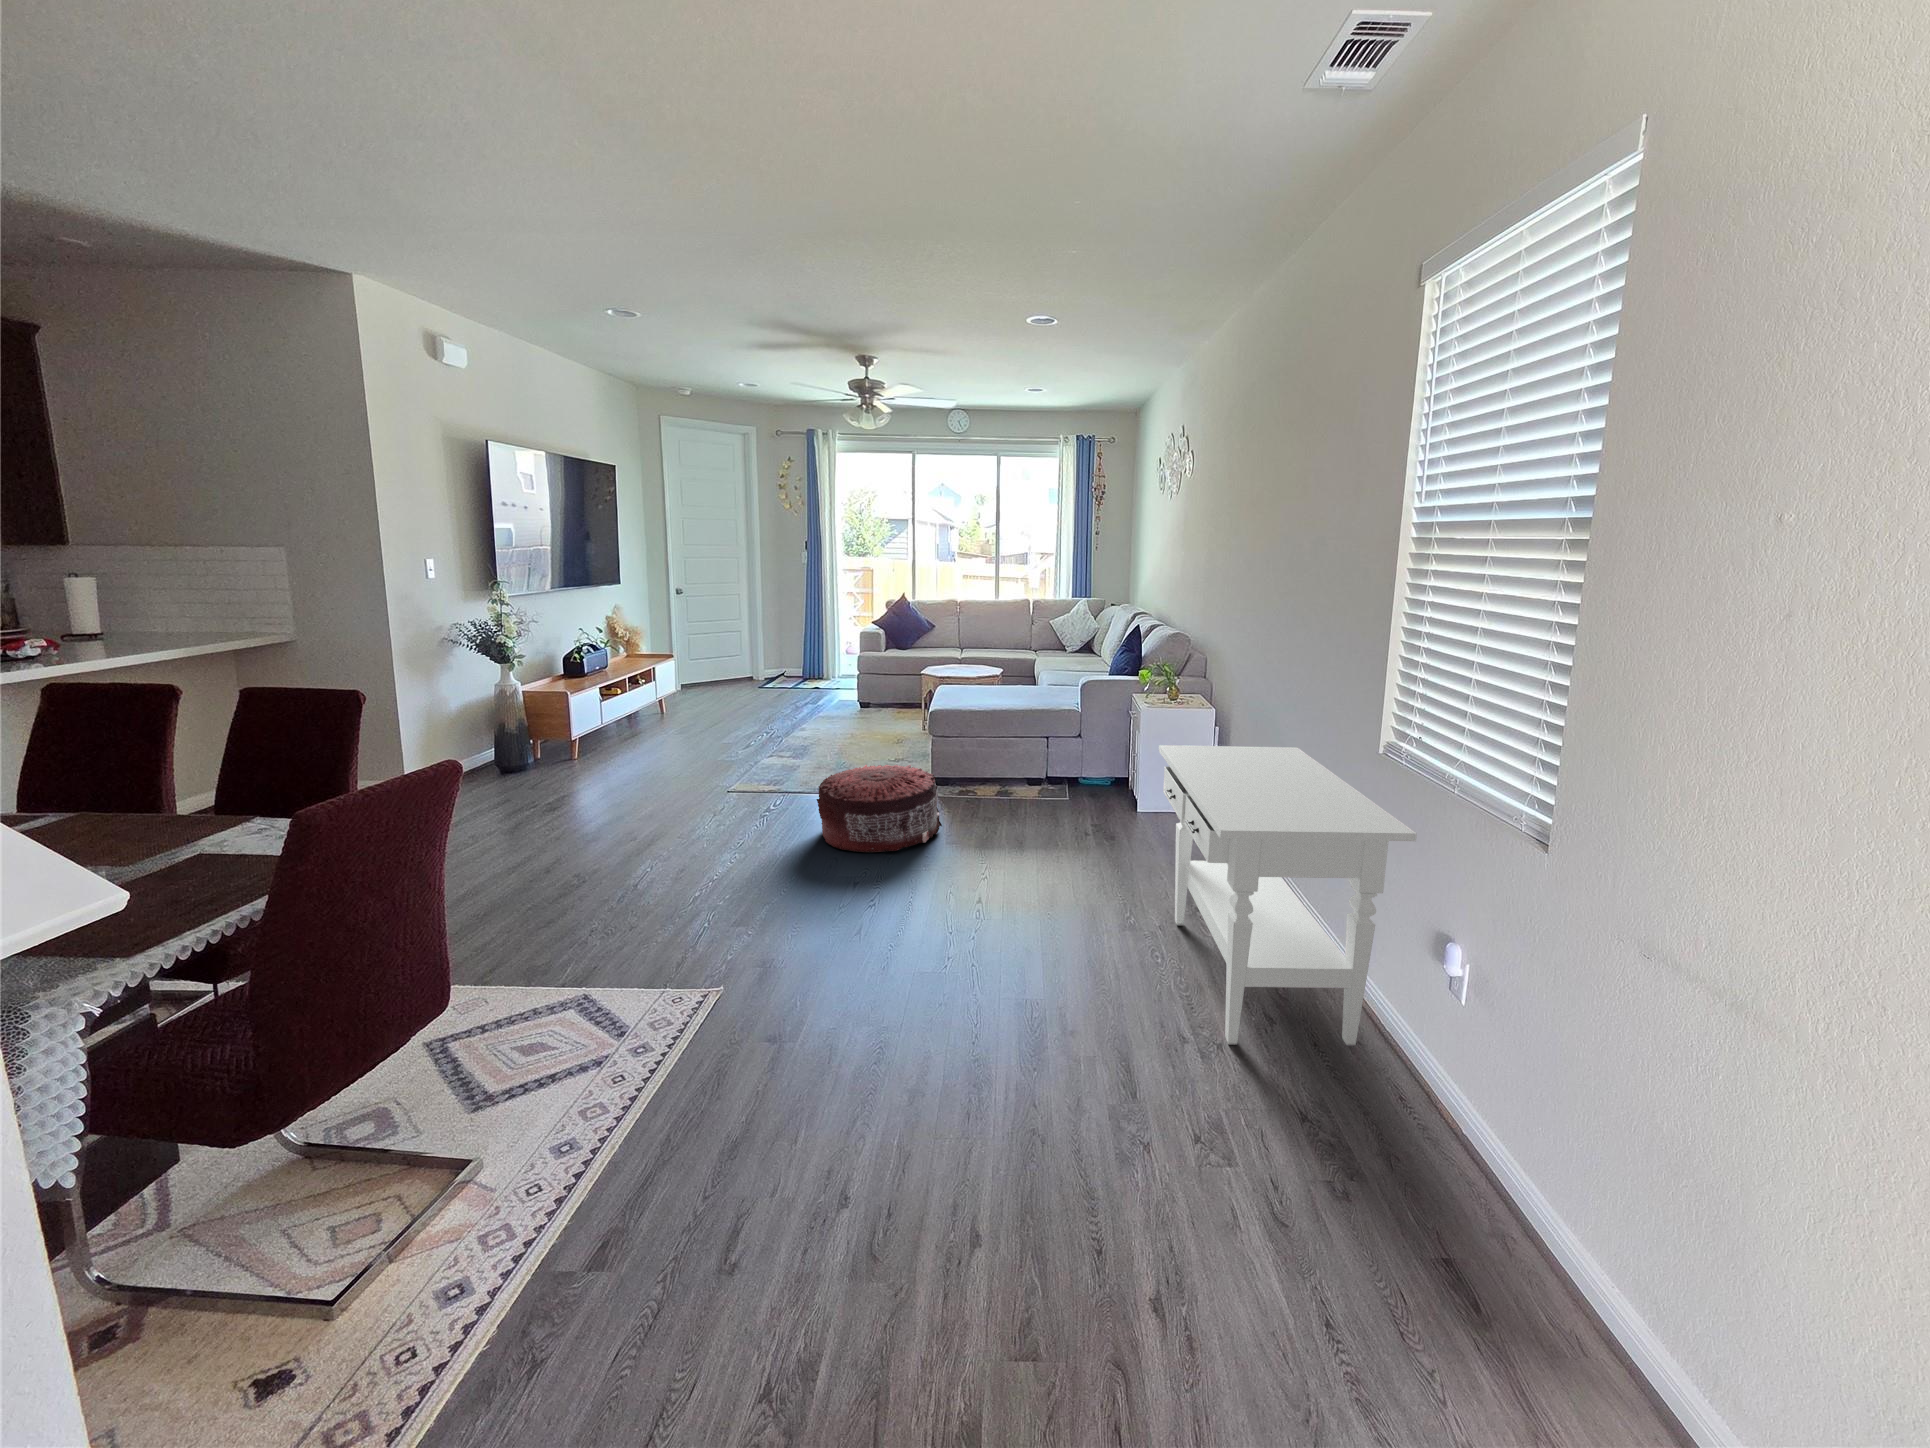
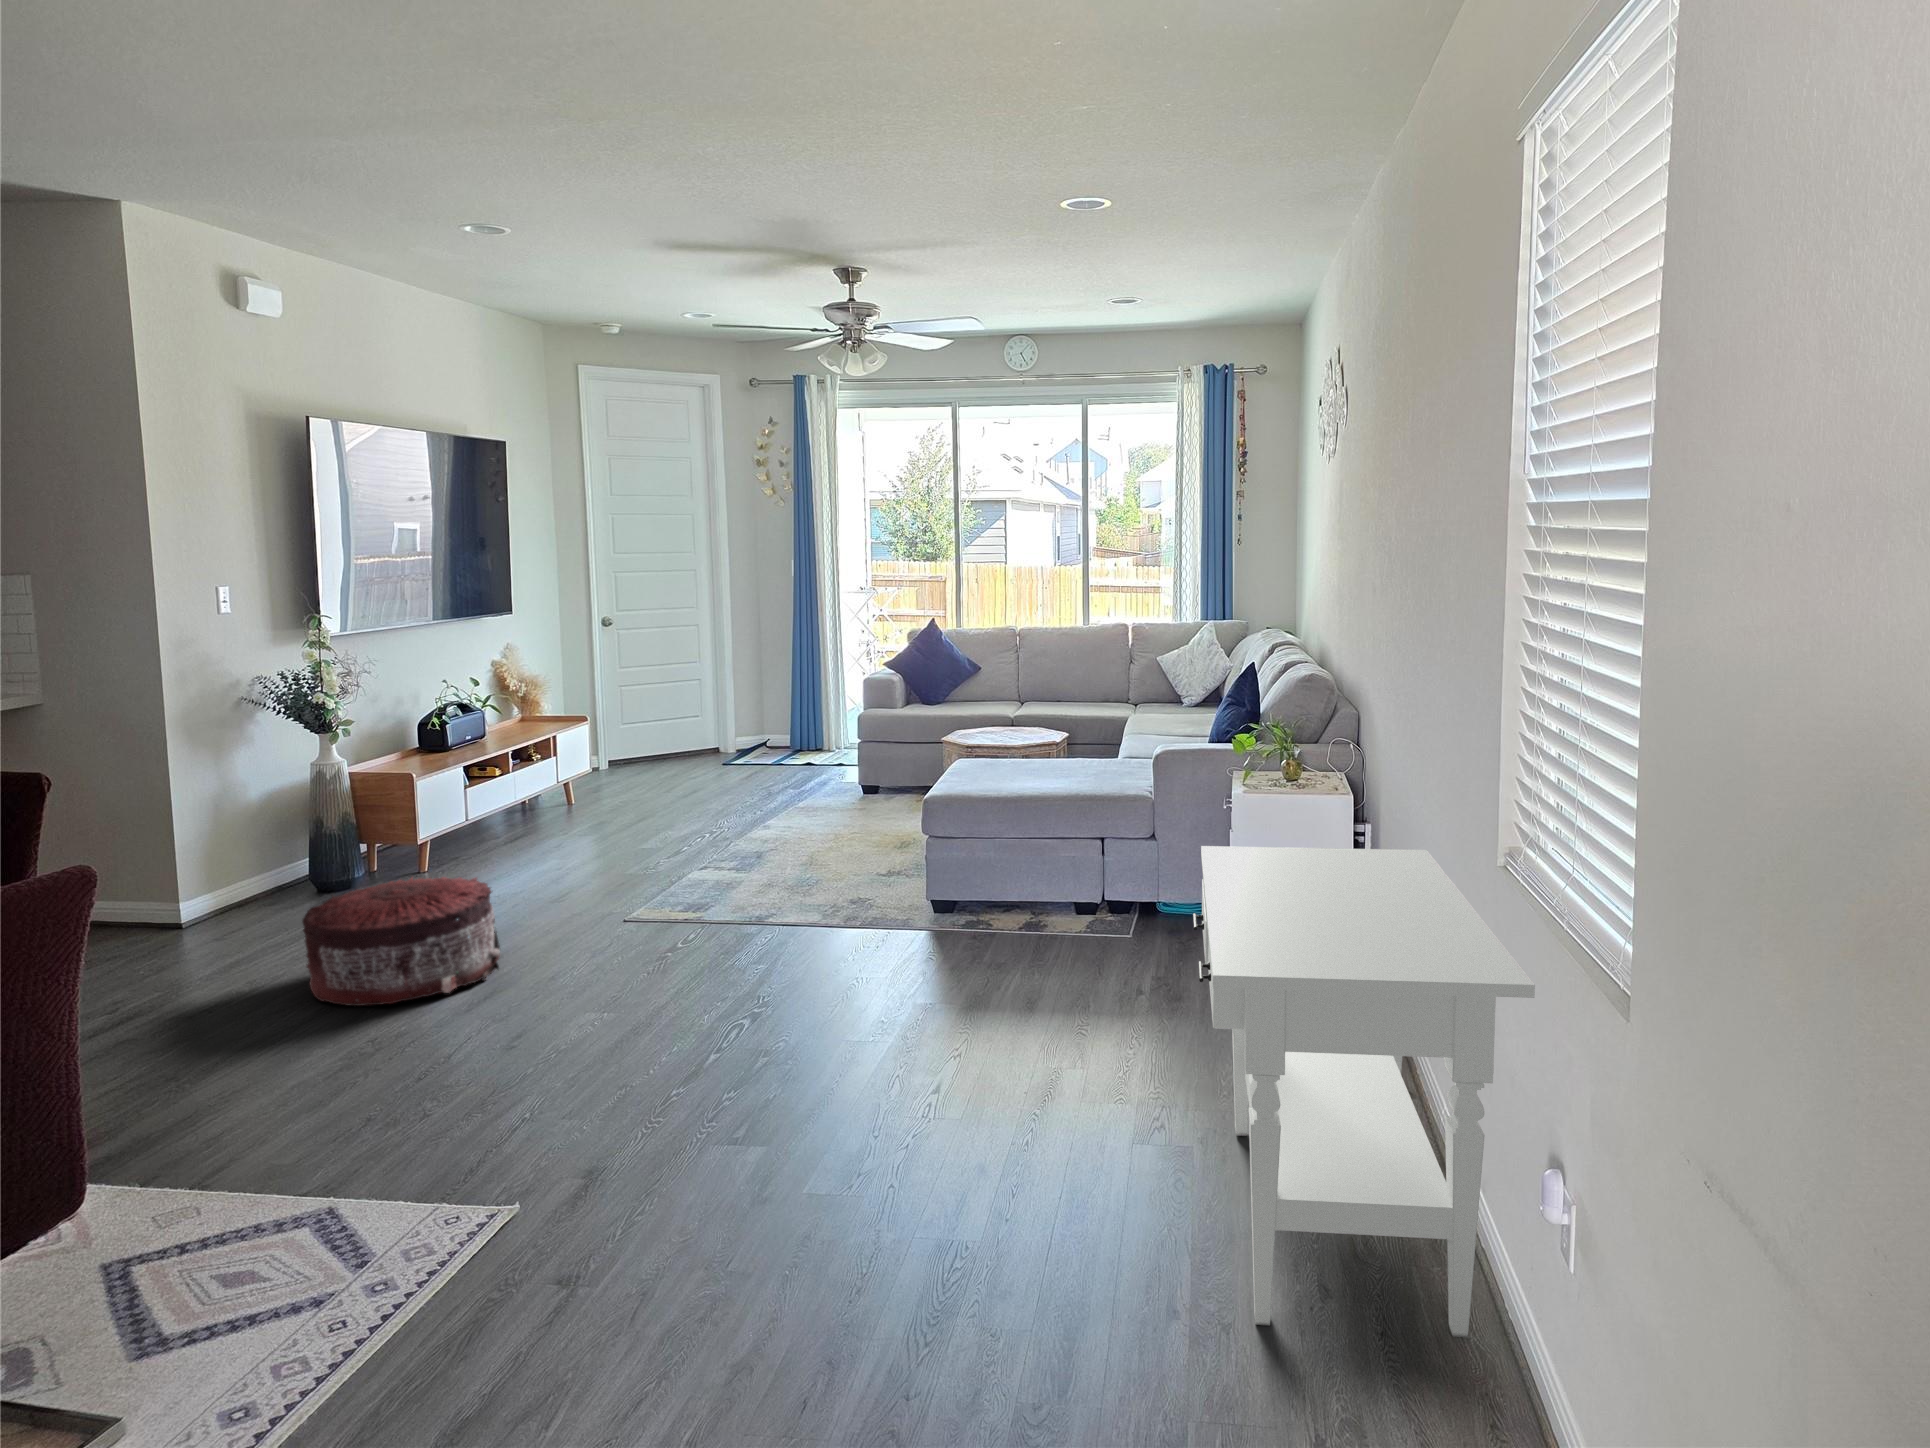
pouf: present [817,765,942,852] -> present [302,877,500,1006]

